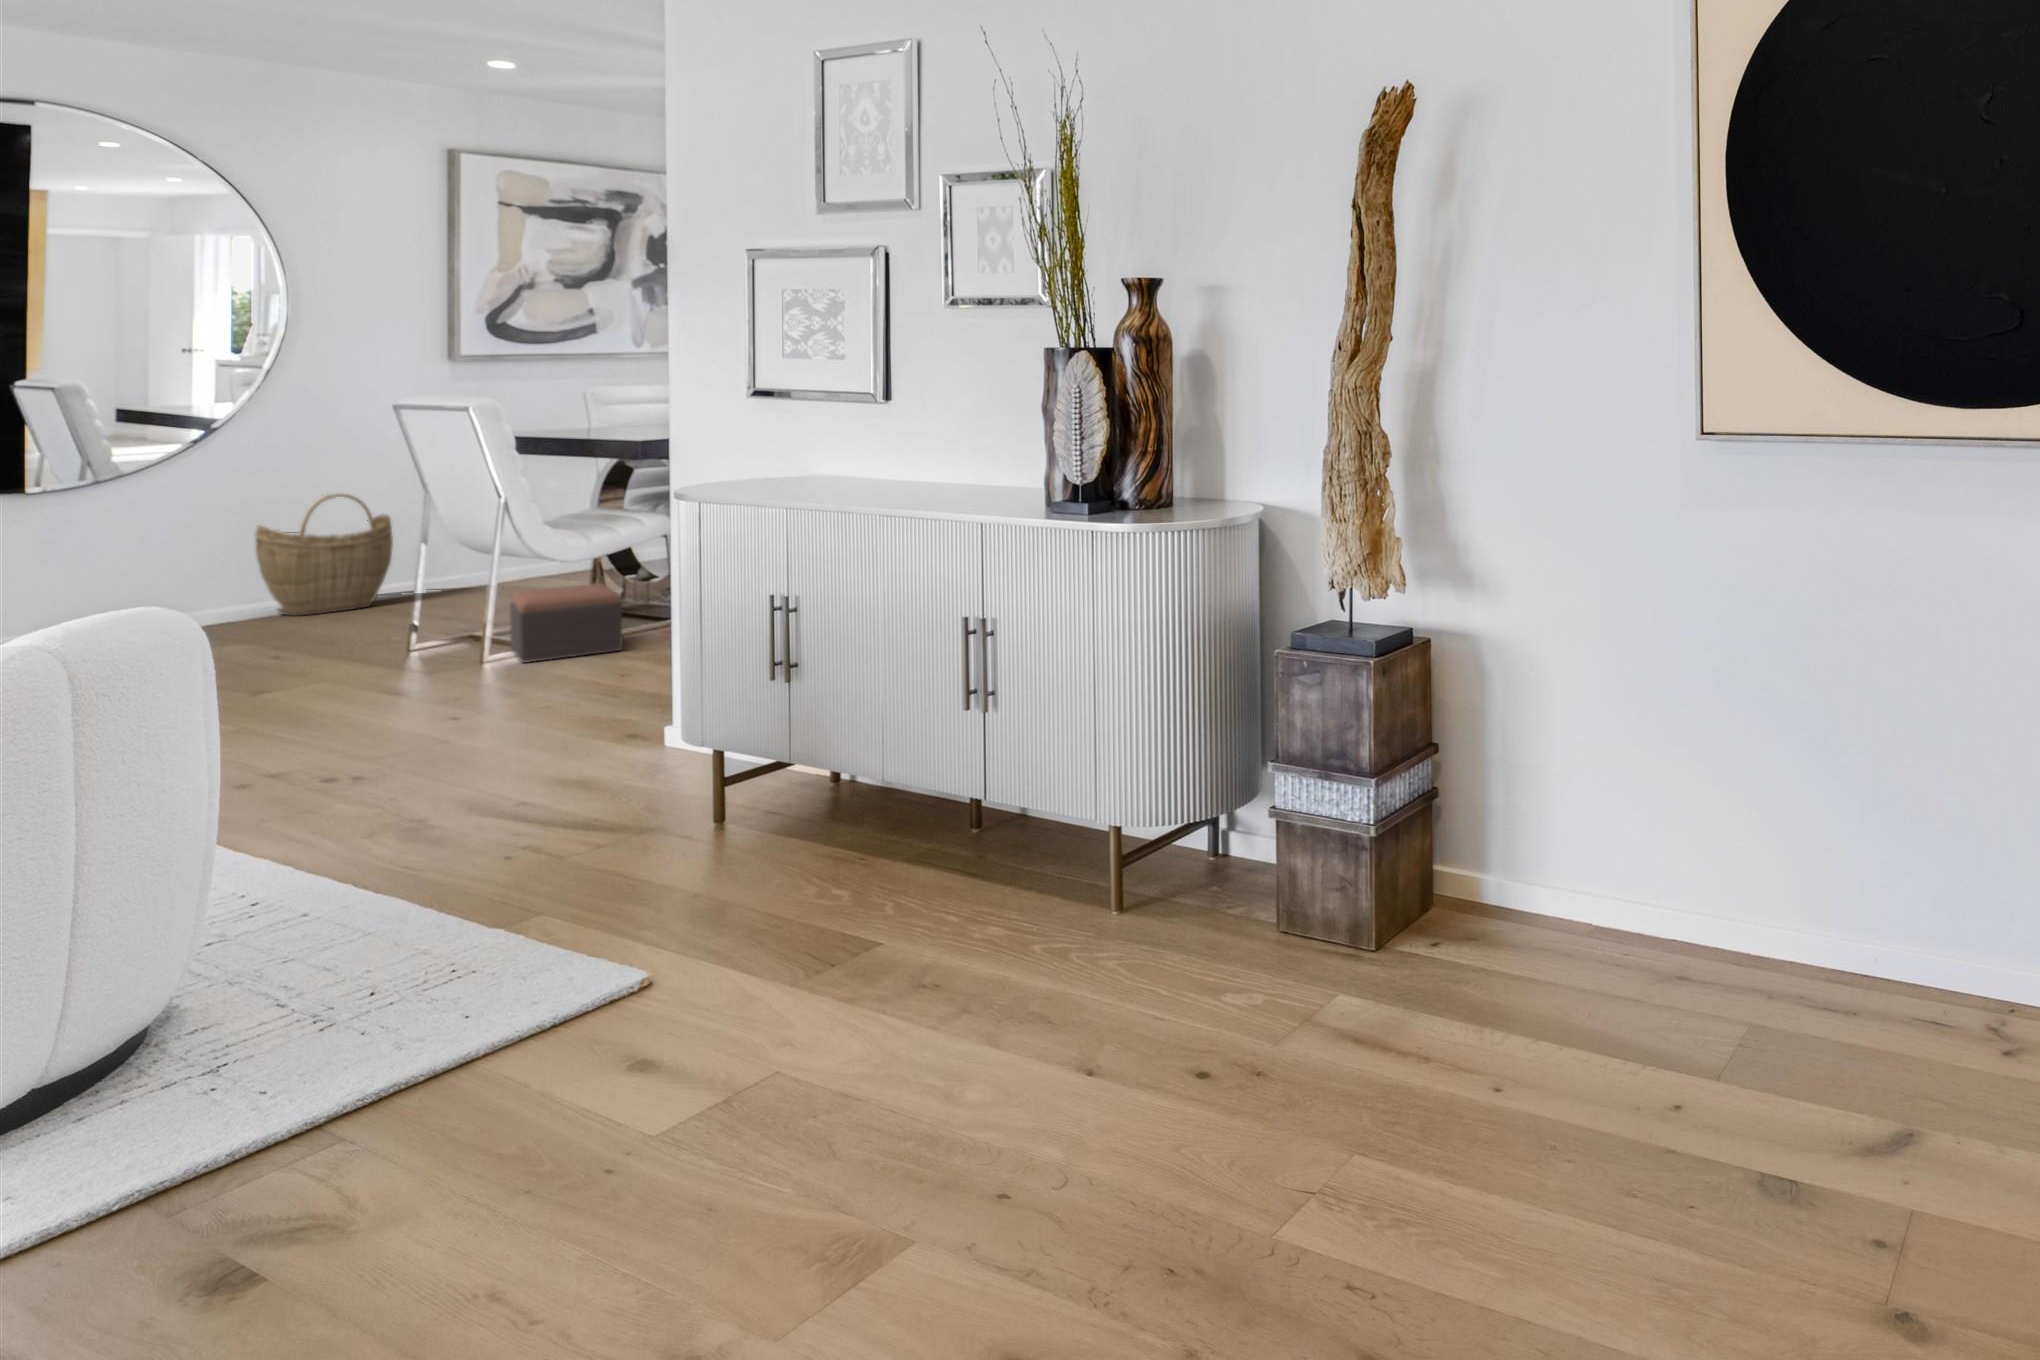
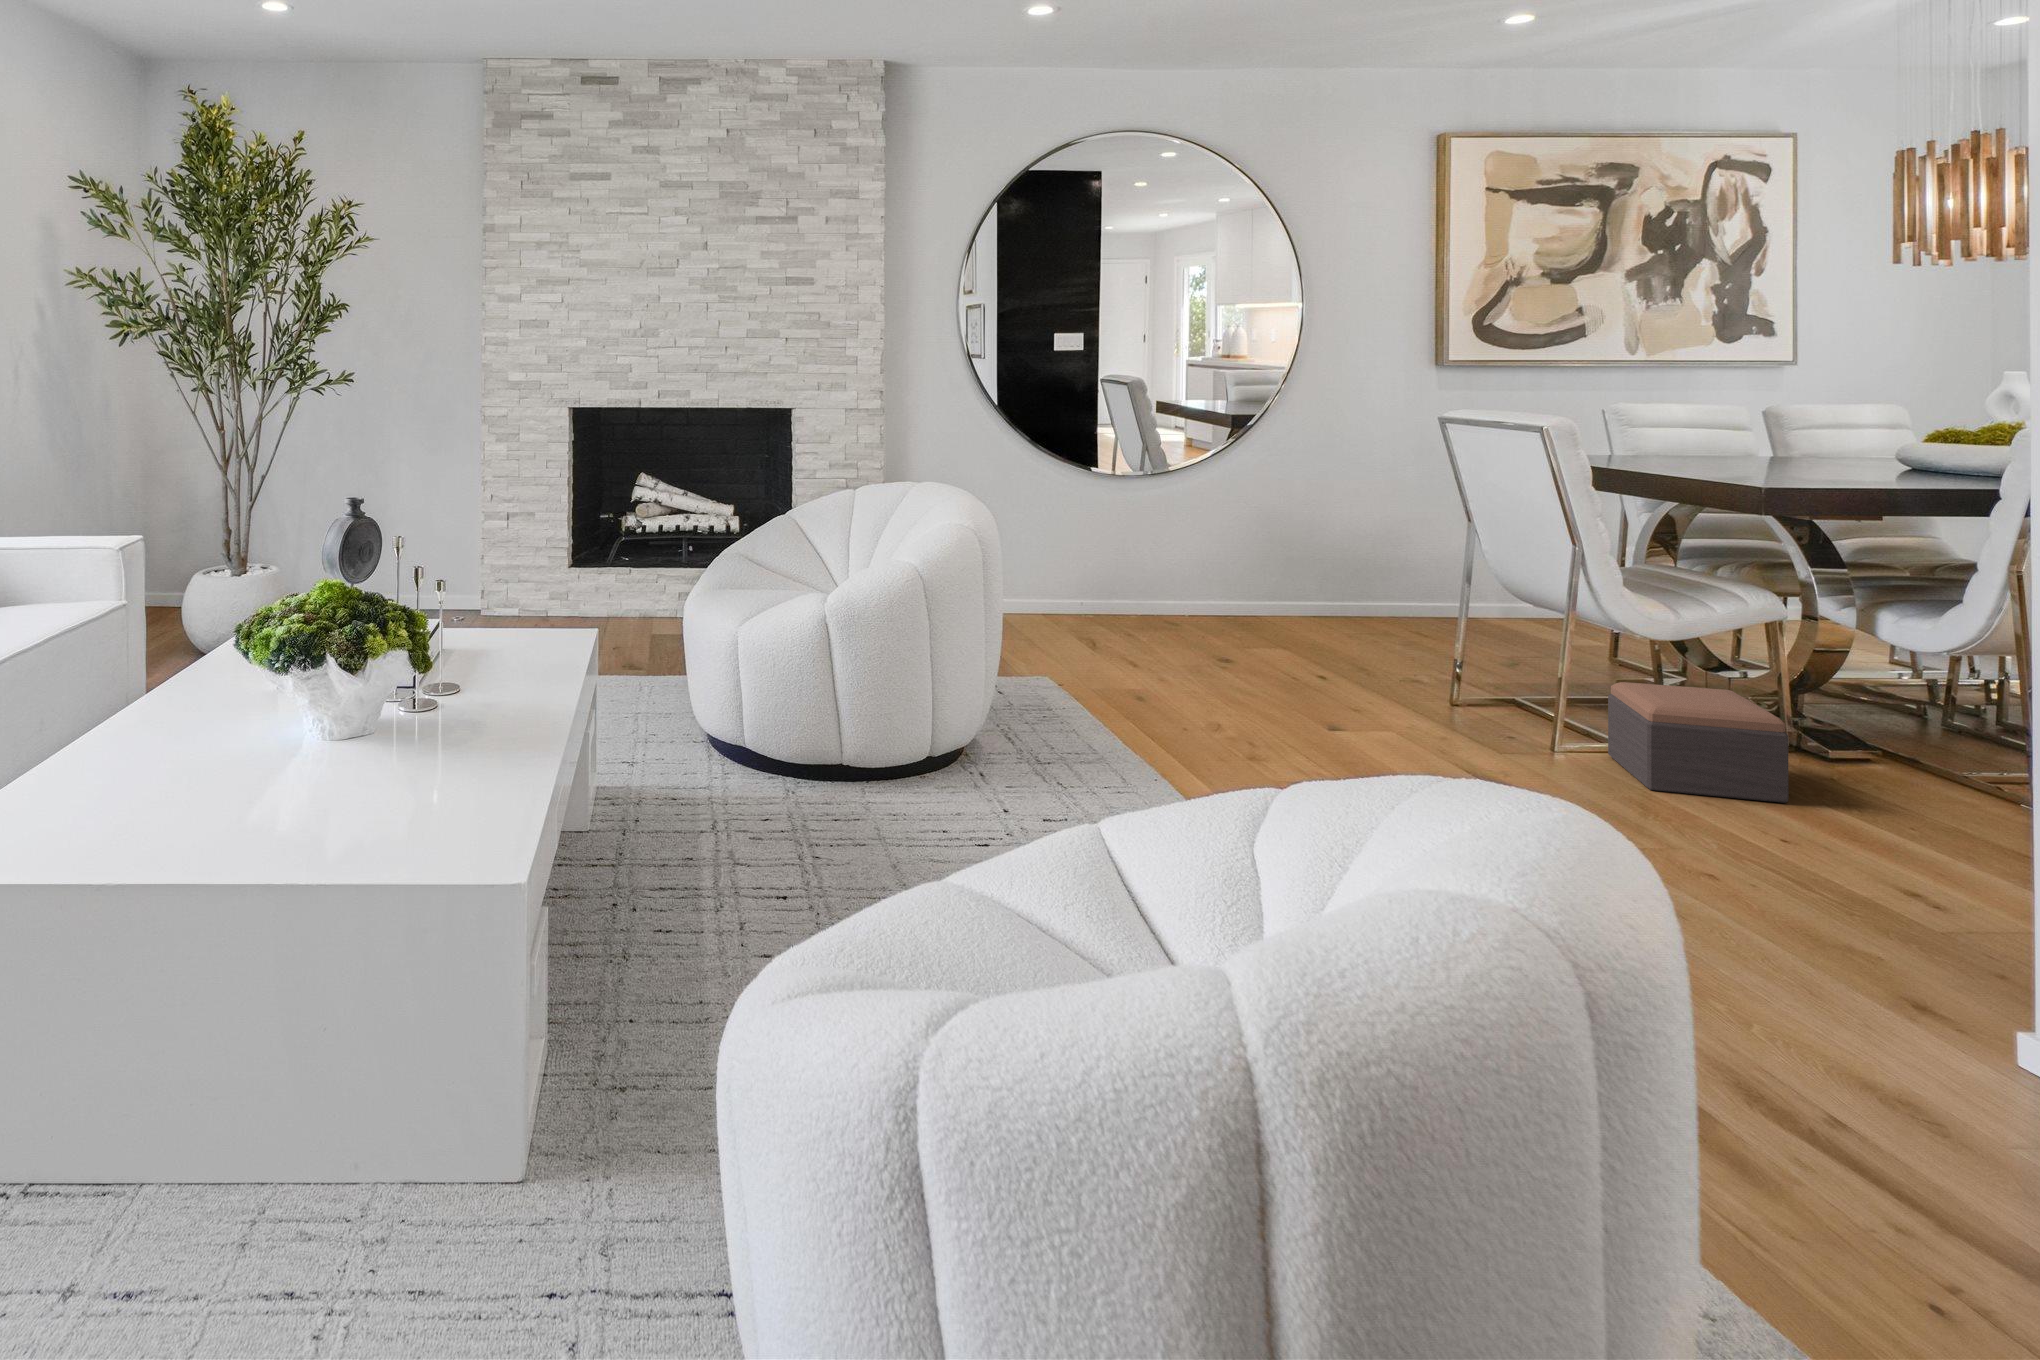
woven basket: present [256,494,393,616] -> none [1269,499,1391,631]

